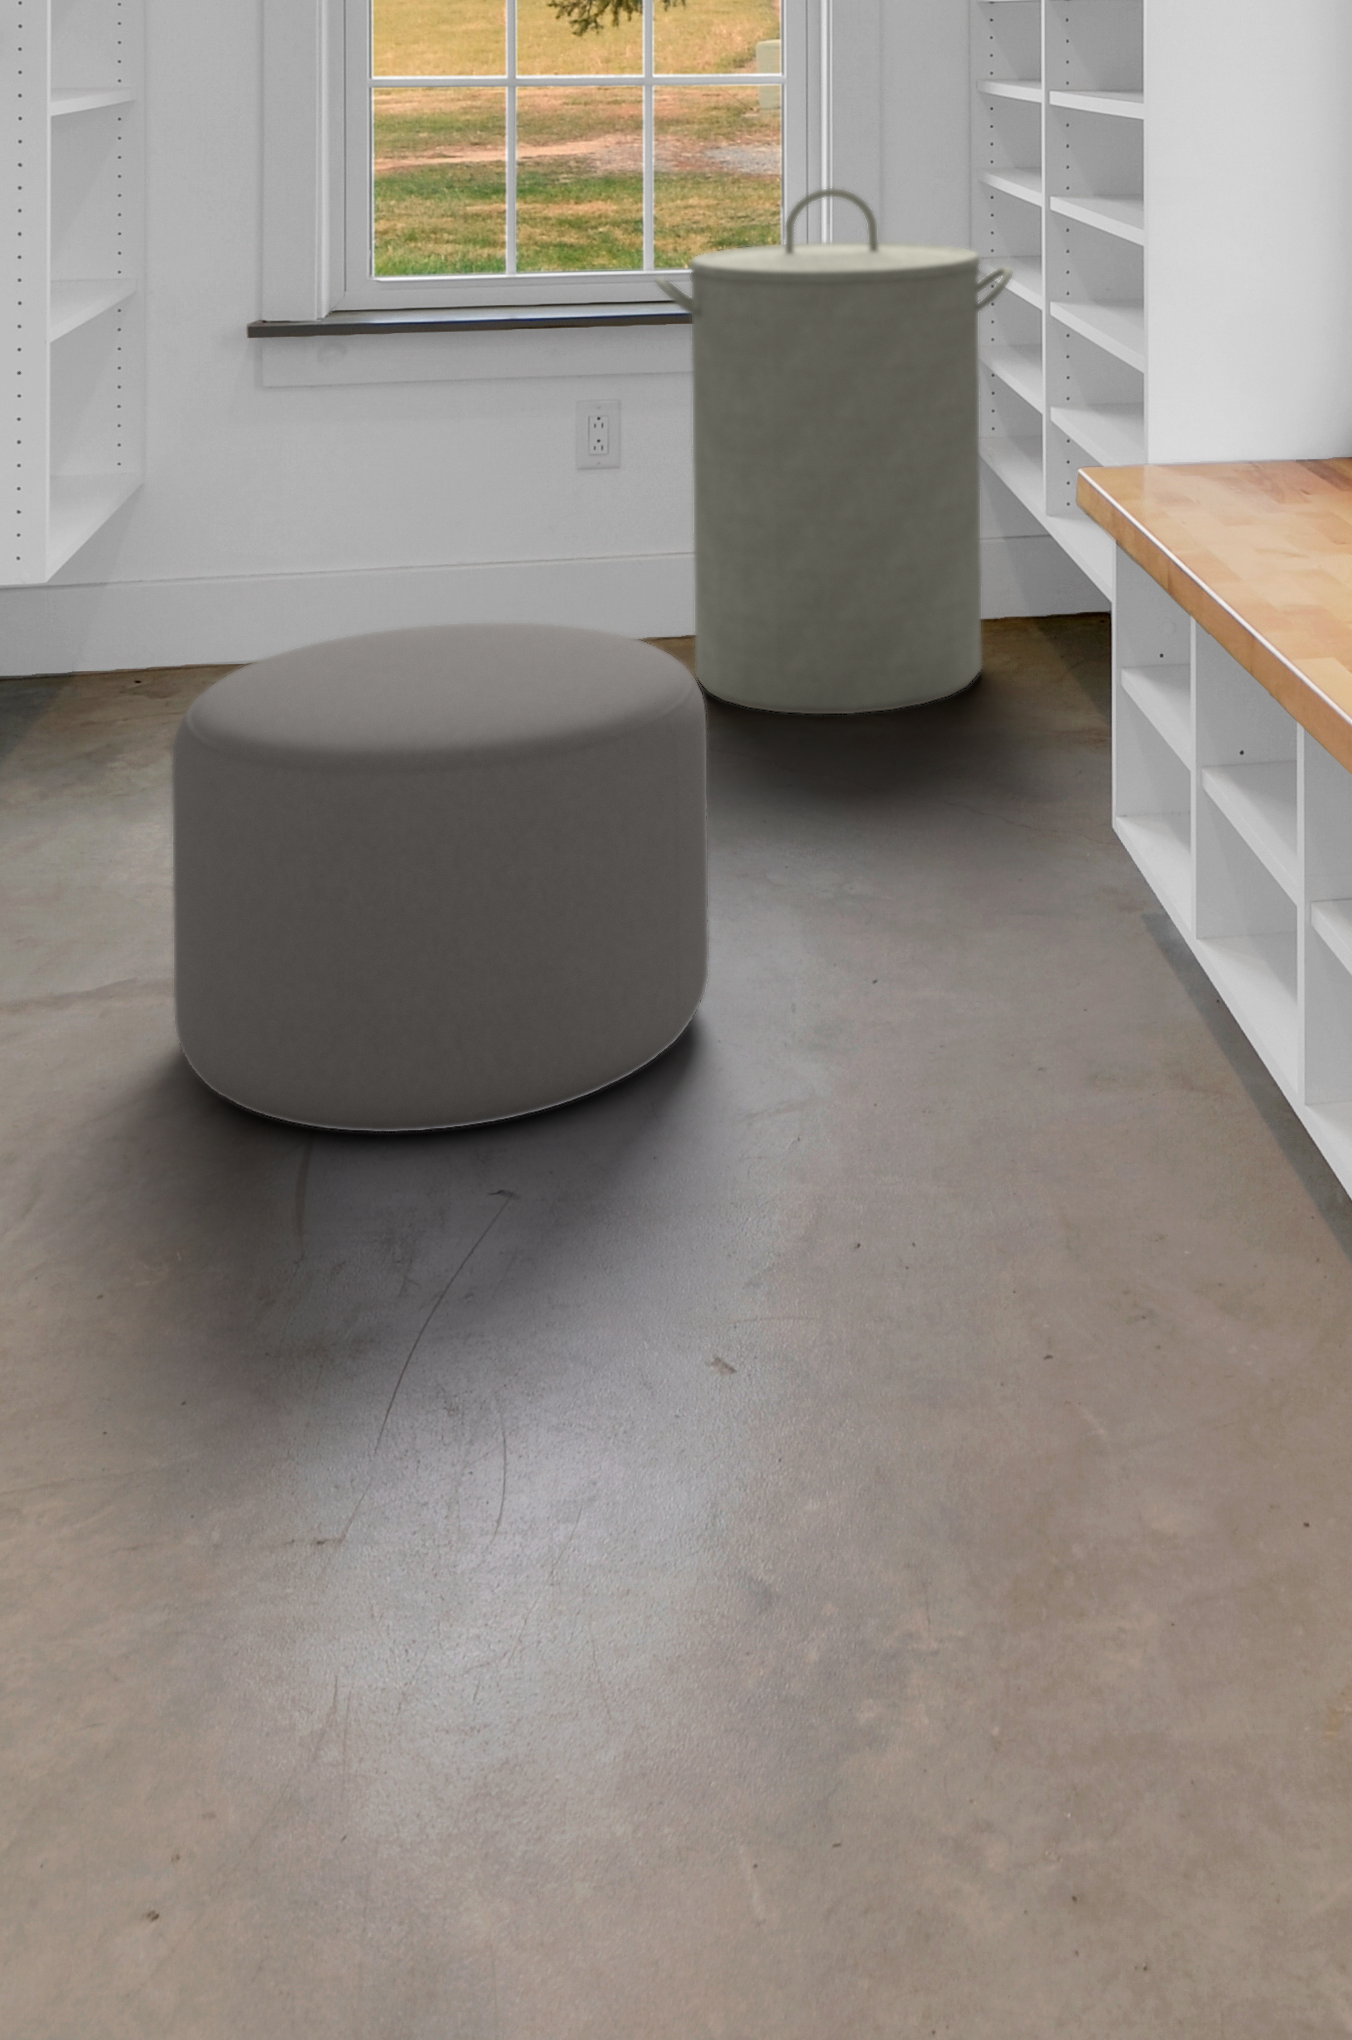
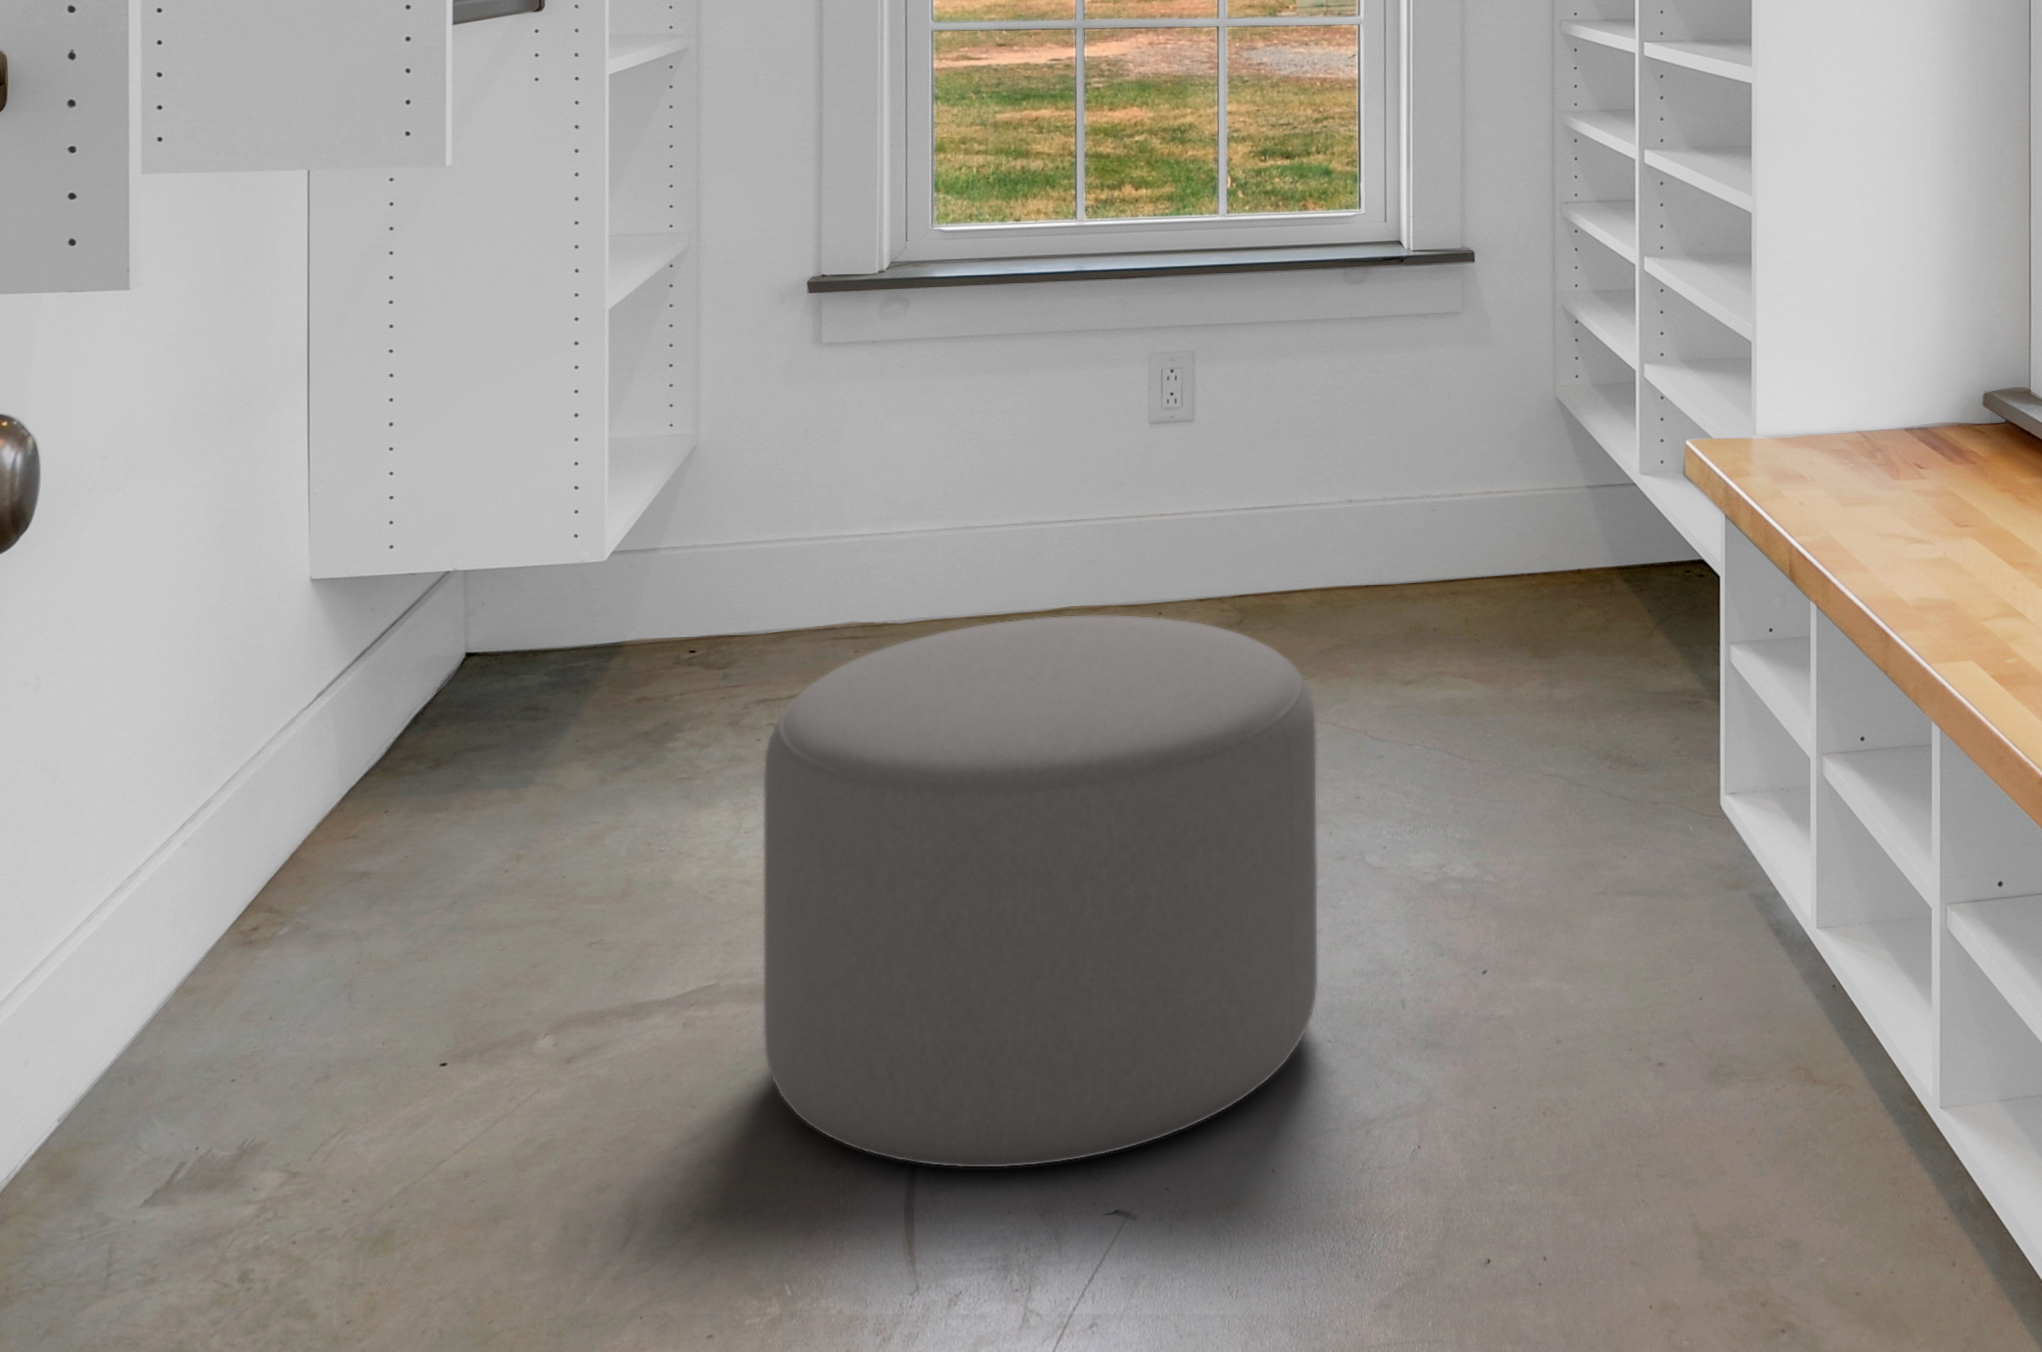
laundry hamper: present [656,188,1012,714] -> none [1214,125,1587,685]

